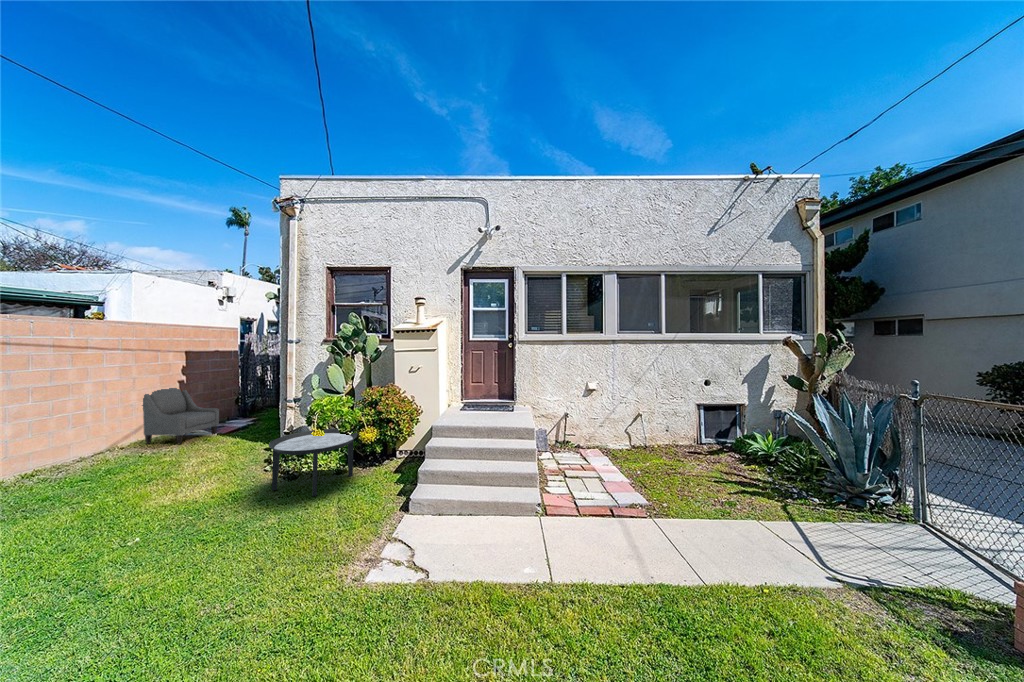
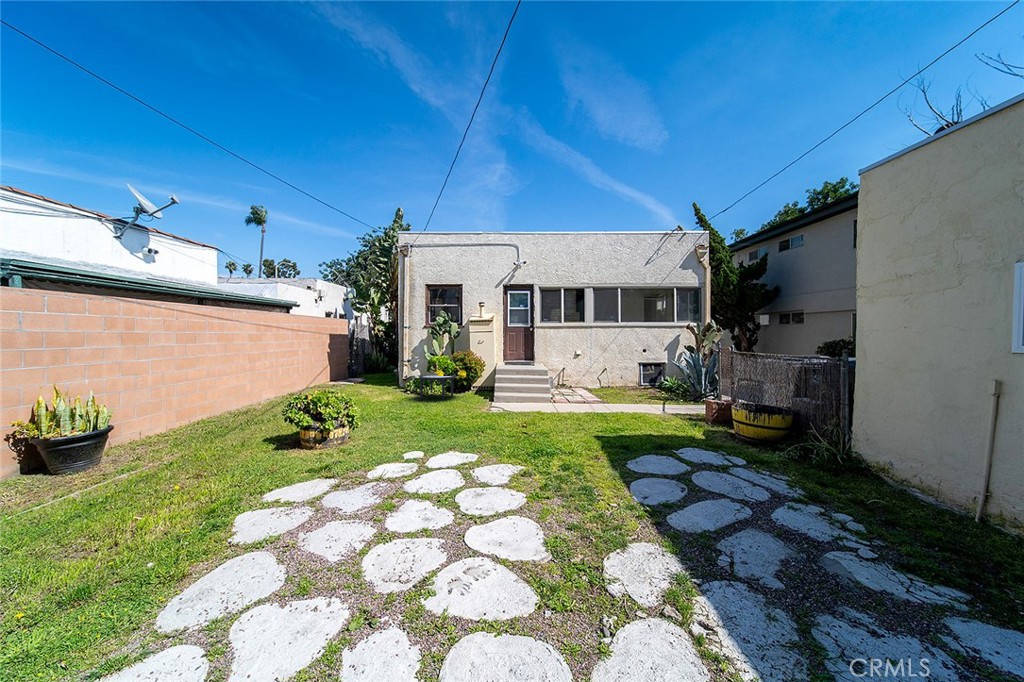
chair: present [142,388,219,445] -> none [309,355,347,389]

